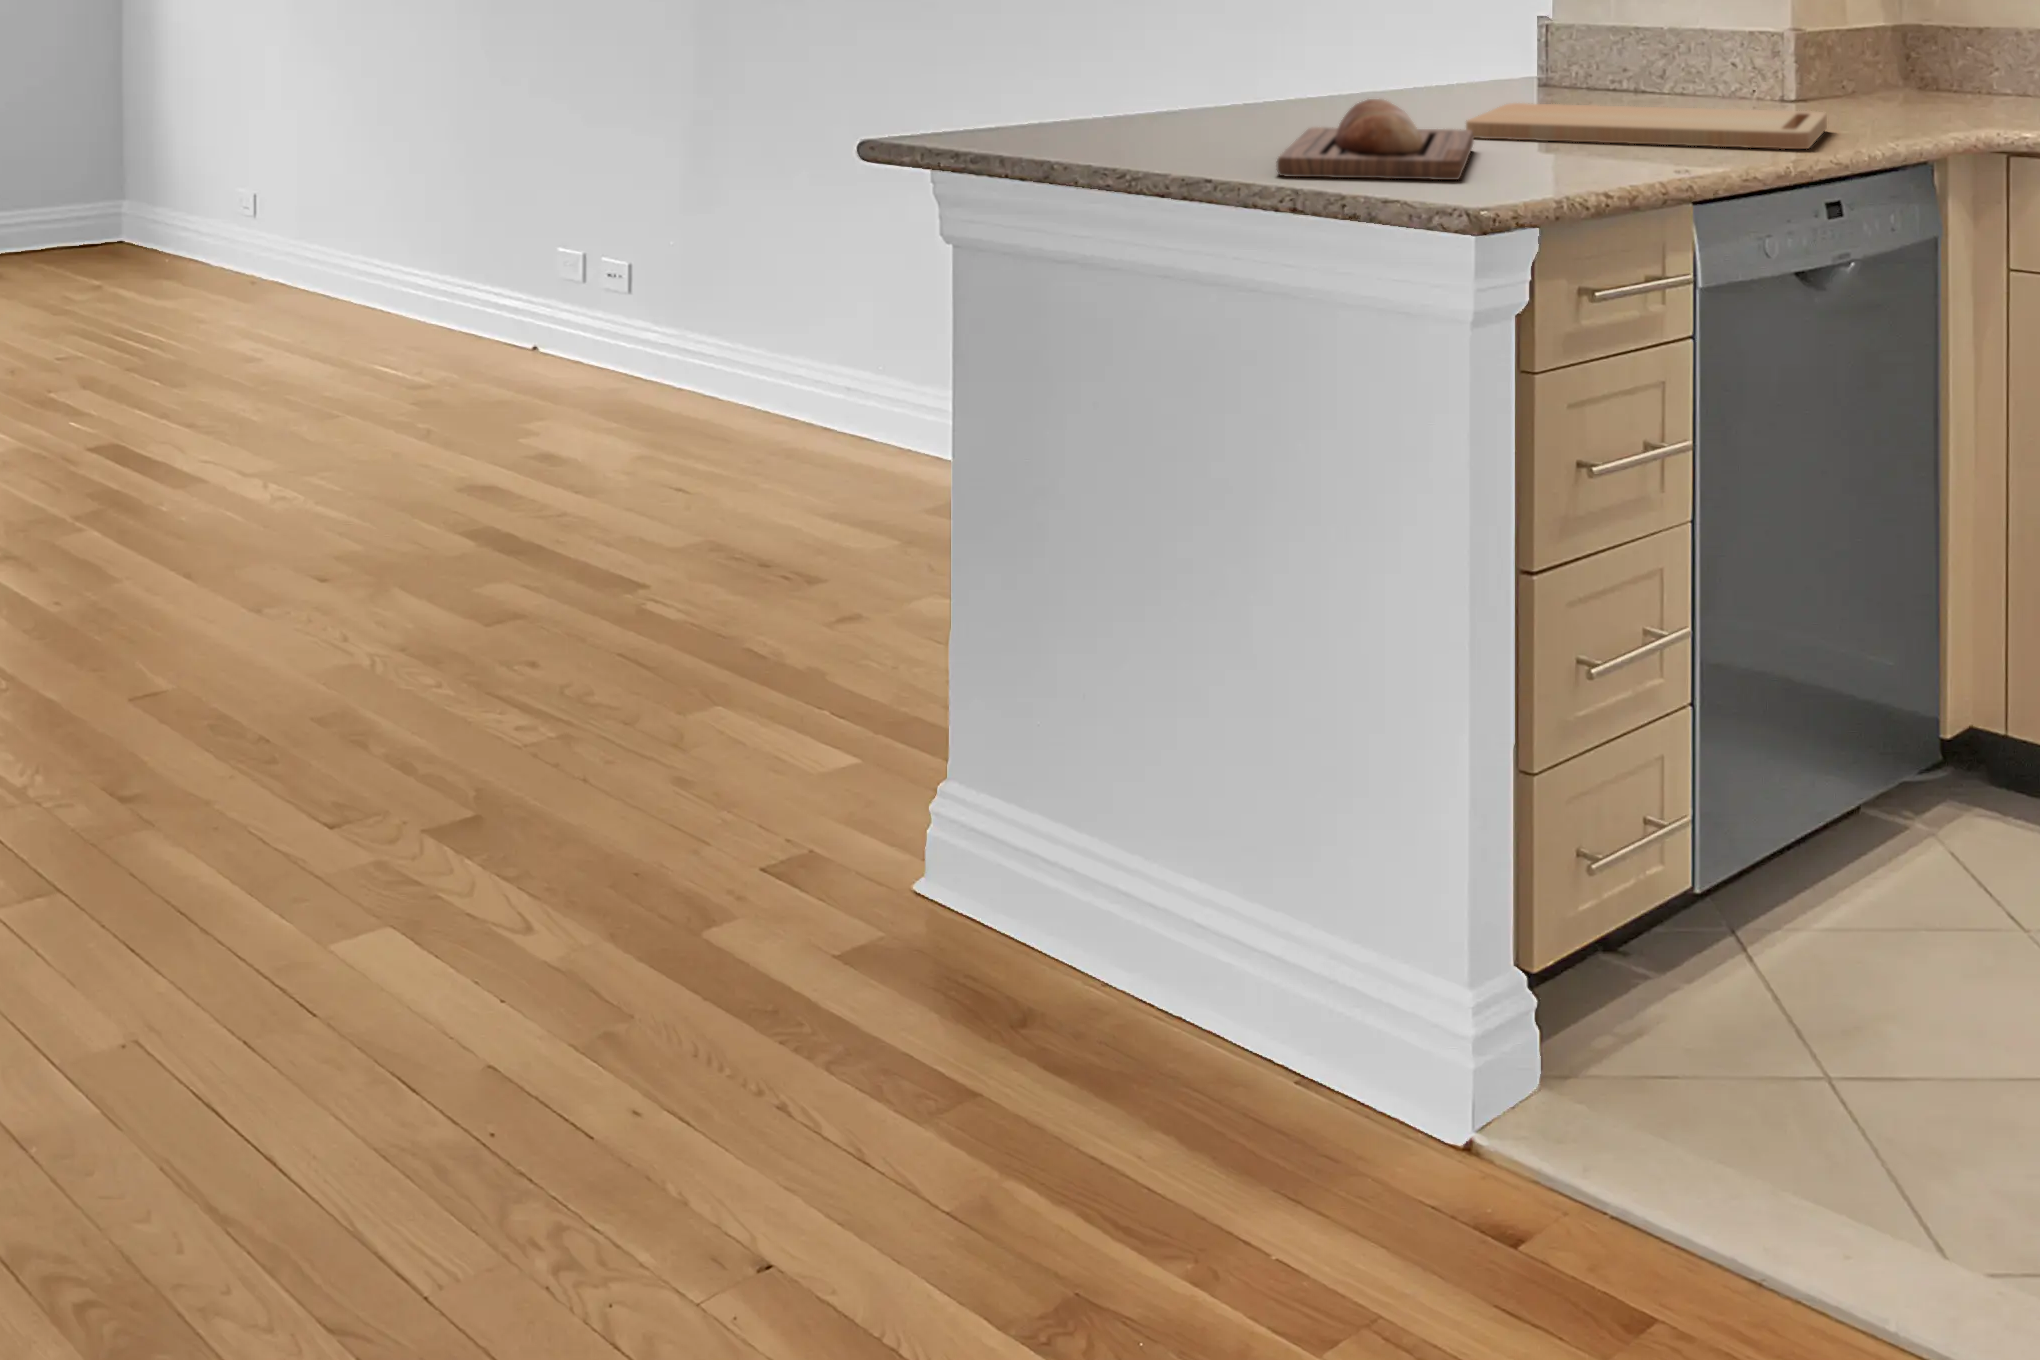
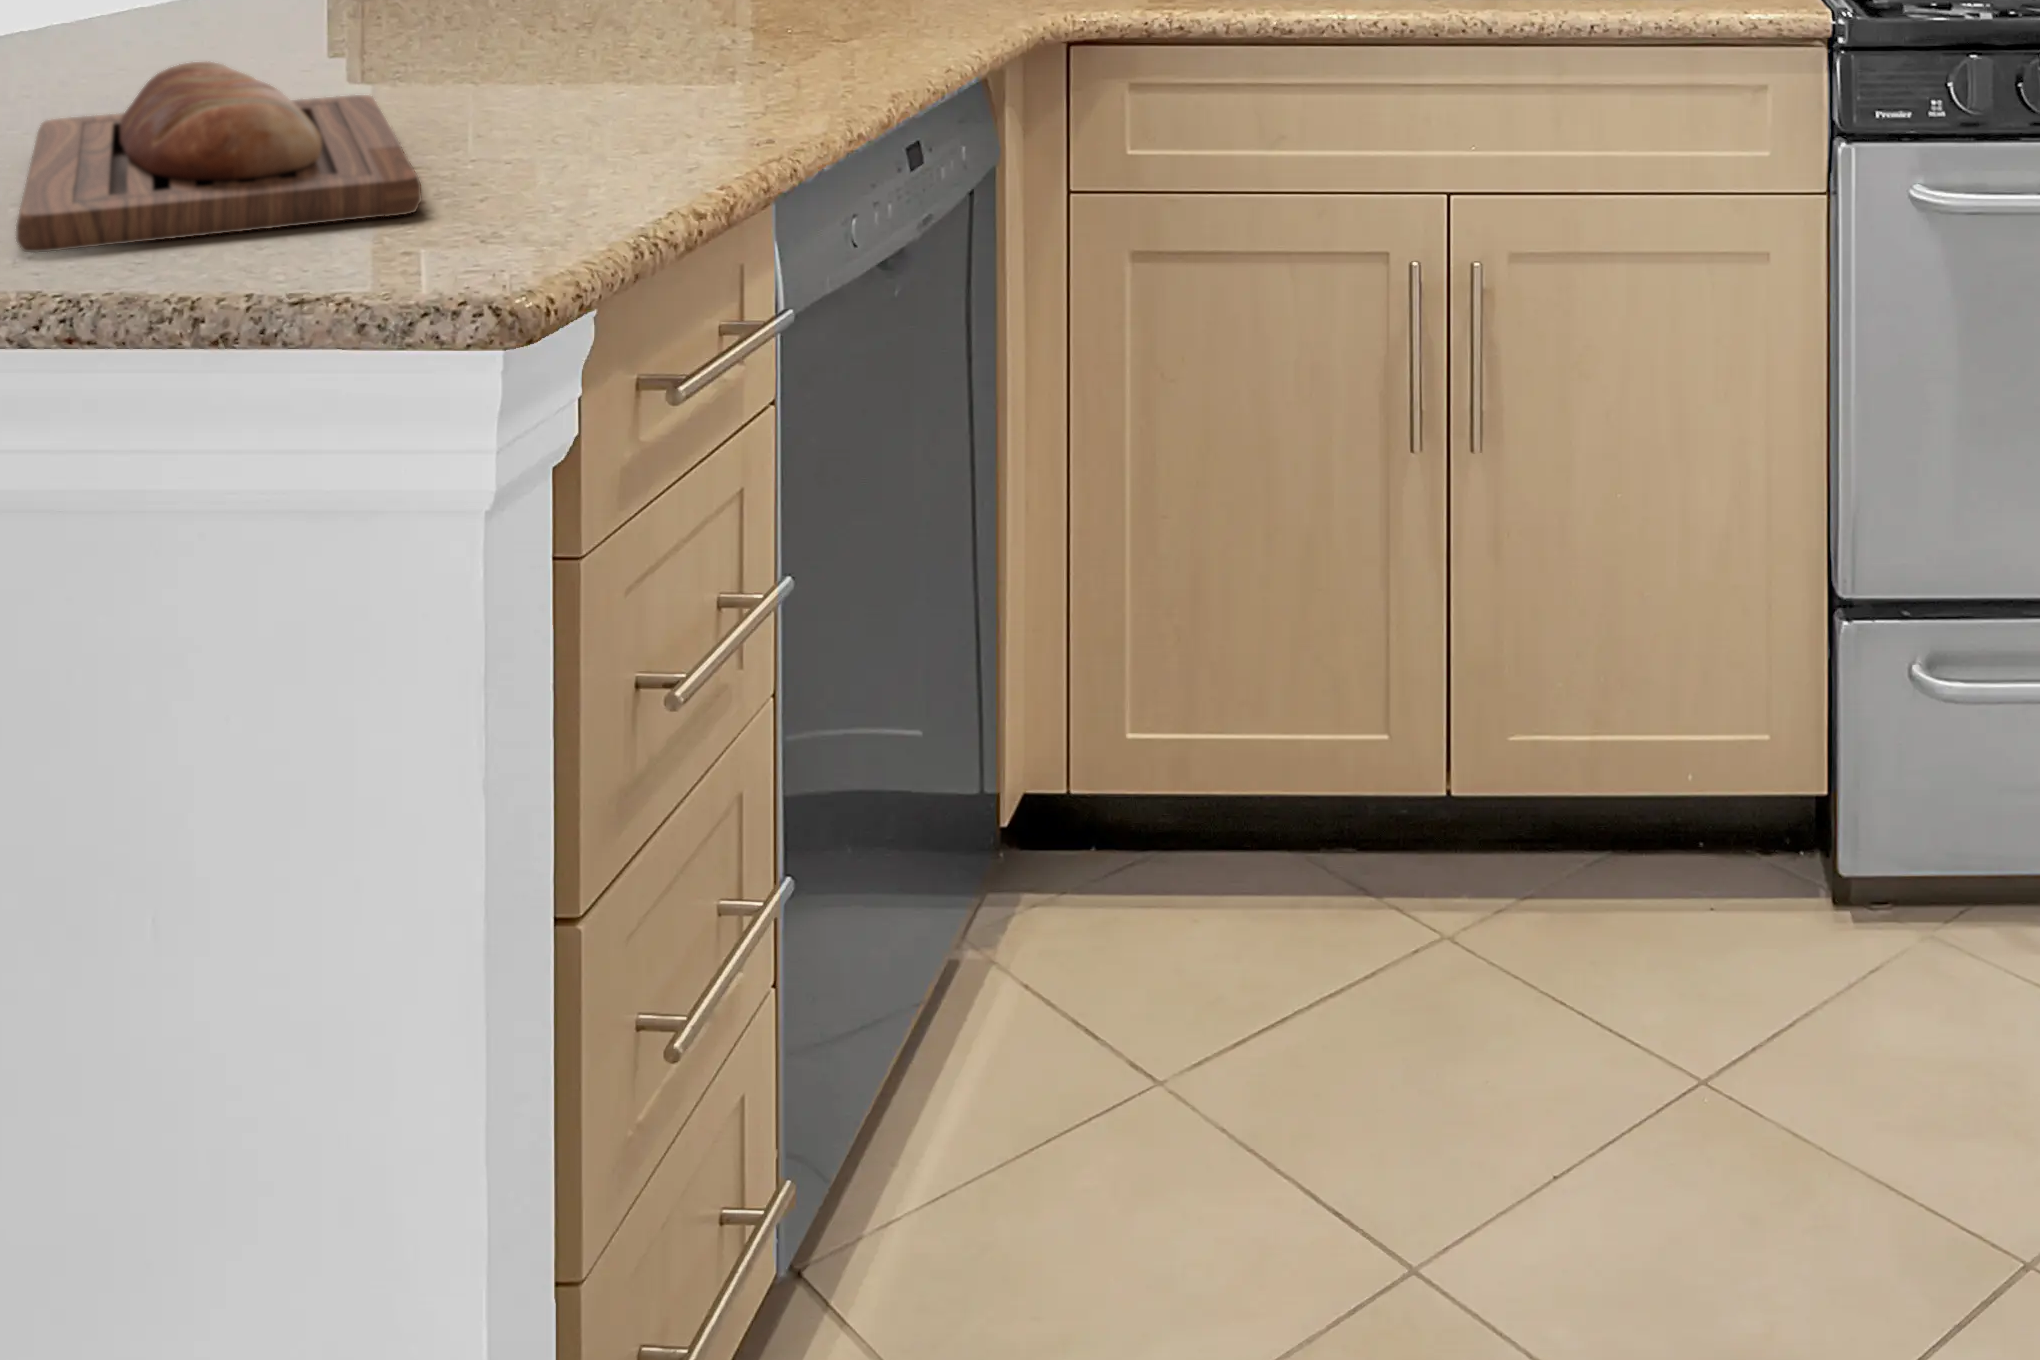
cutting board: present [1466,103,1827,149] -> none [331,3,887,98]

